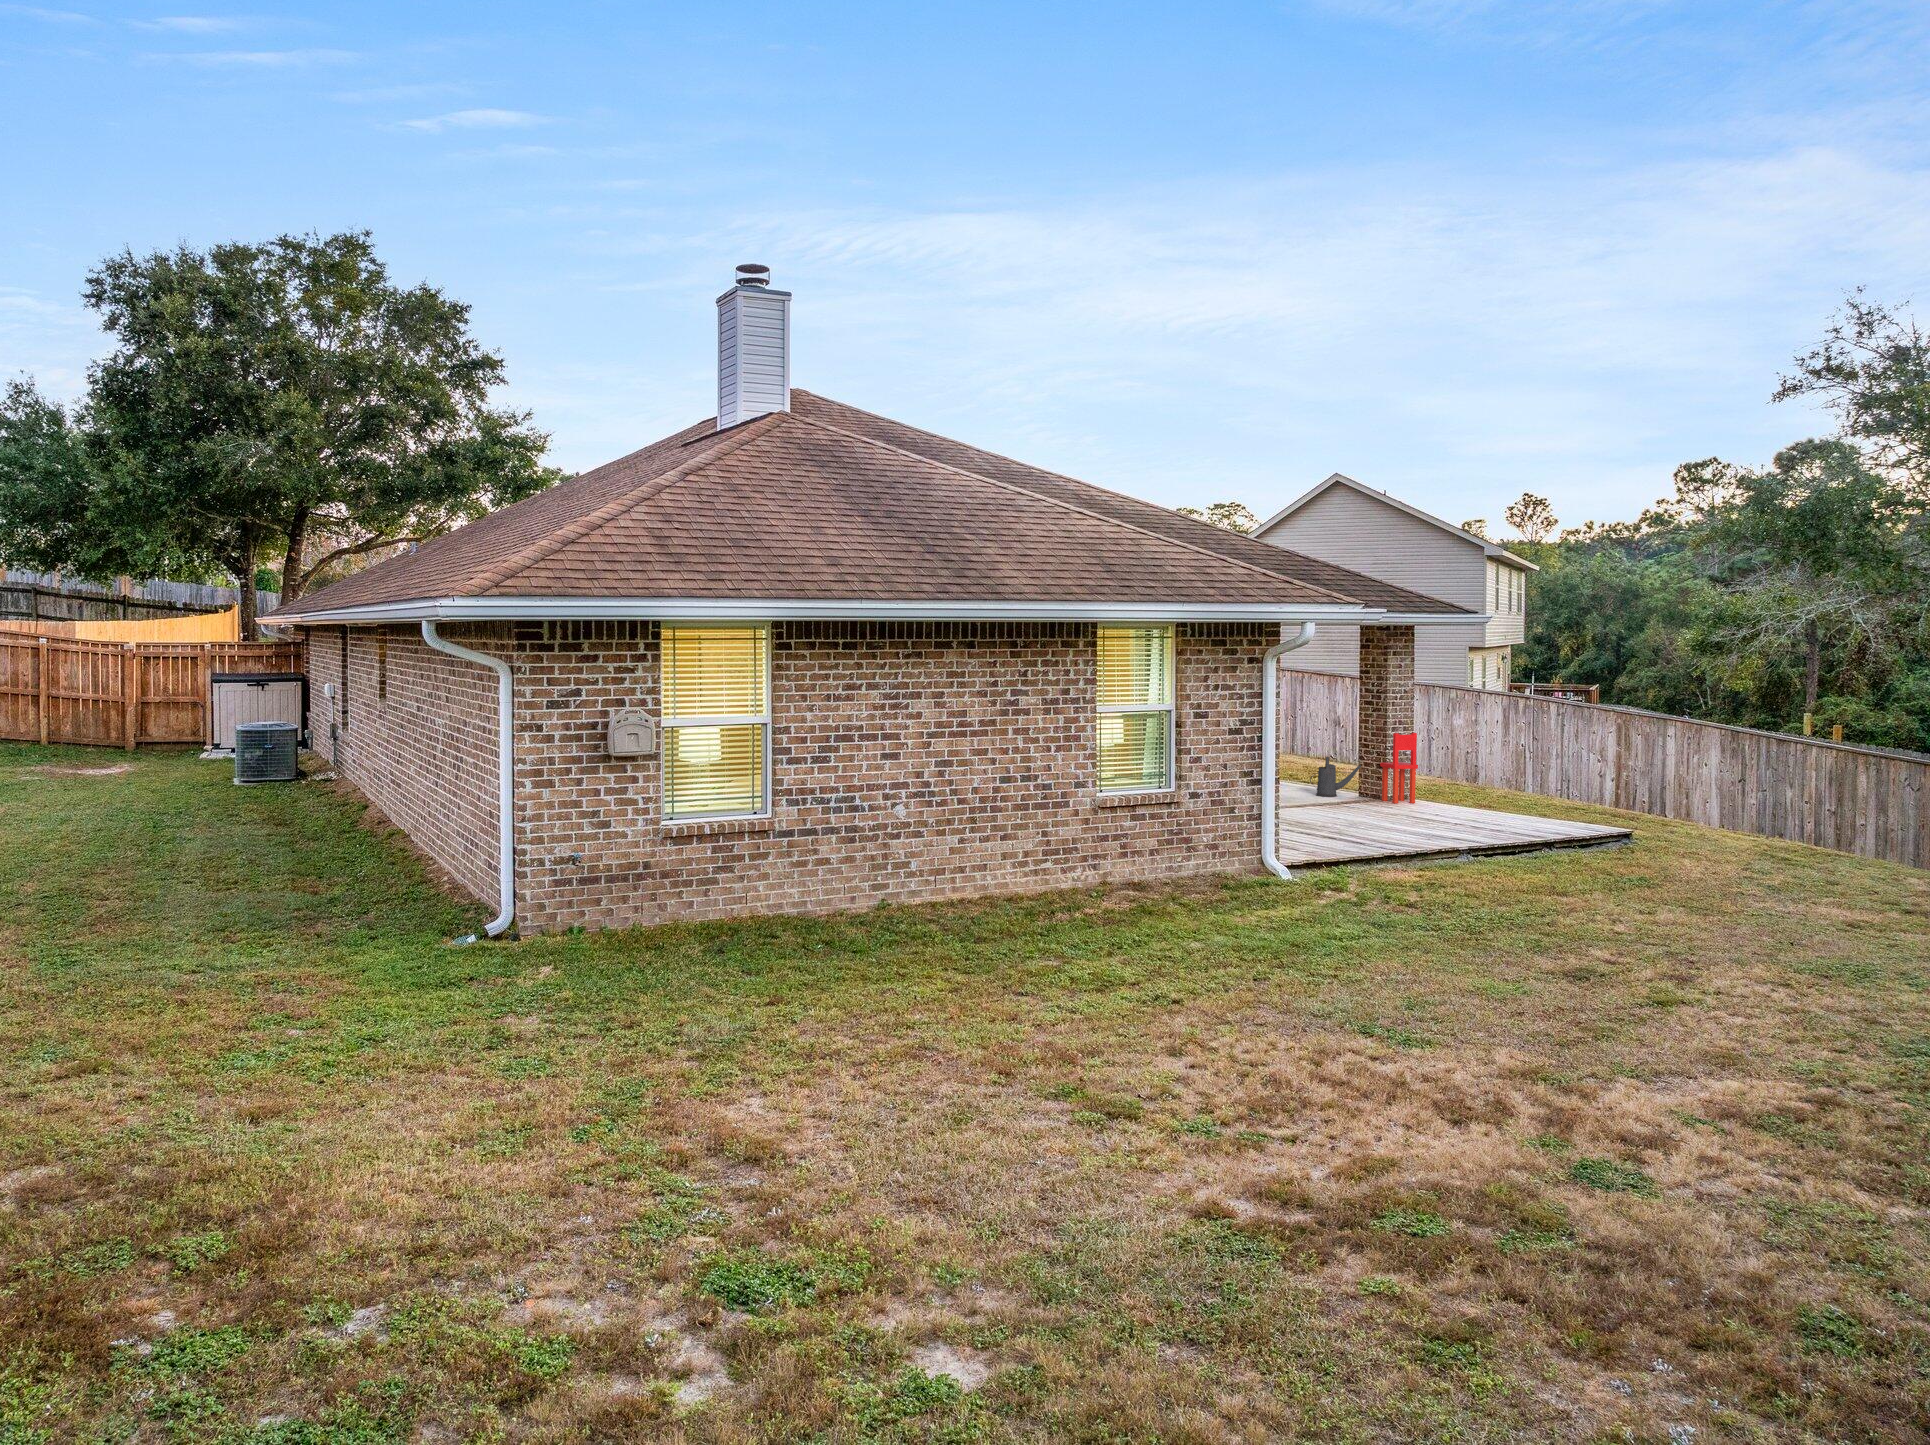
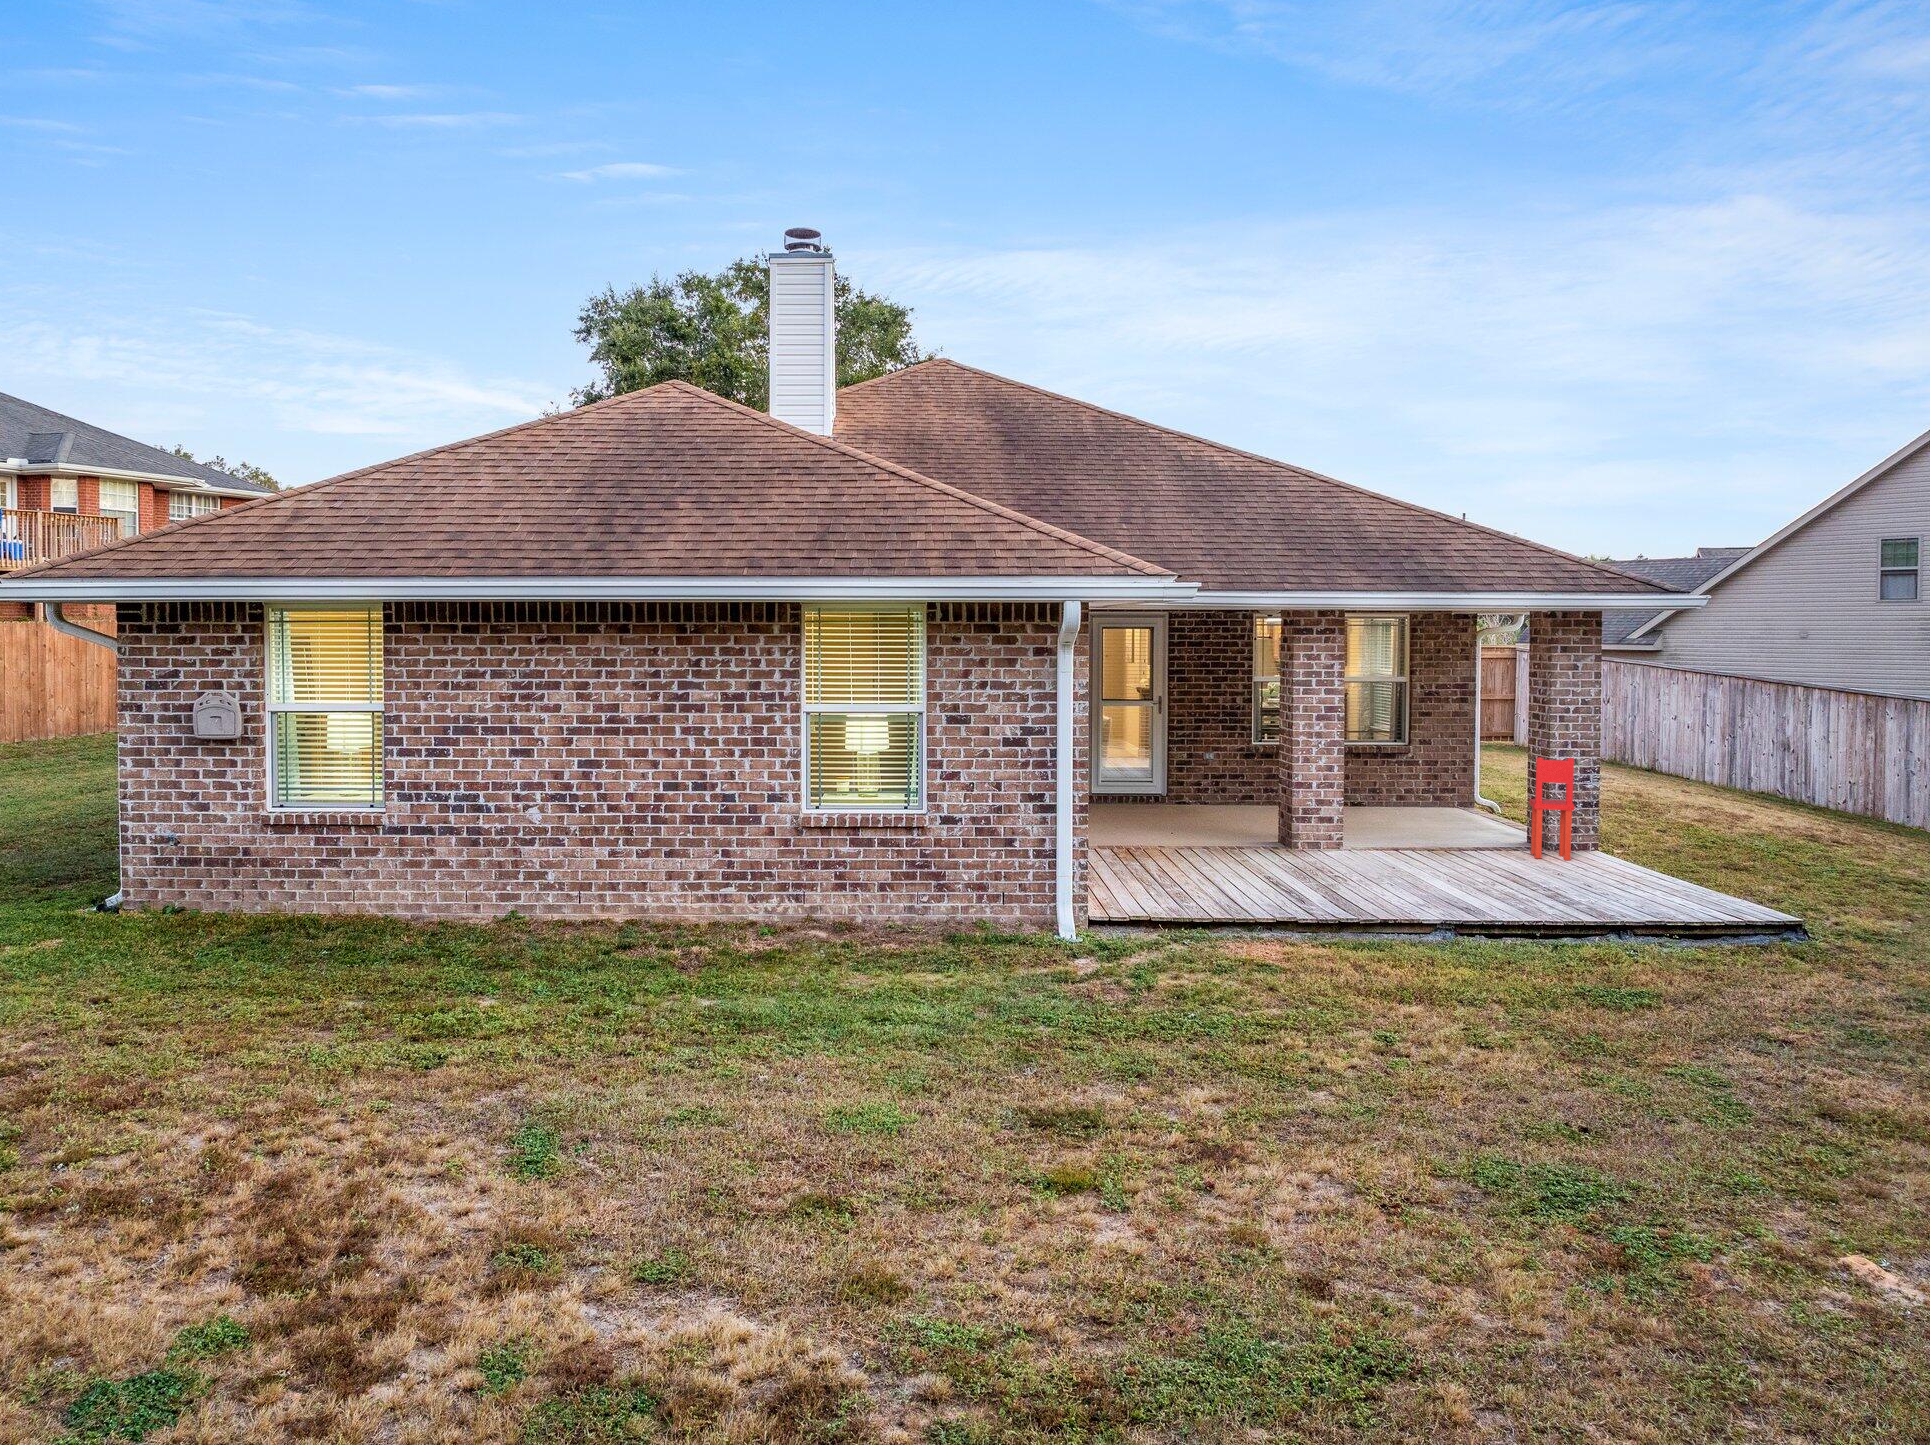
watering can: present [1310,757,1361,797] -> none [1447,787,1517,844]

